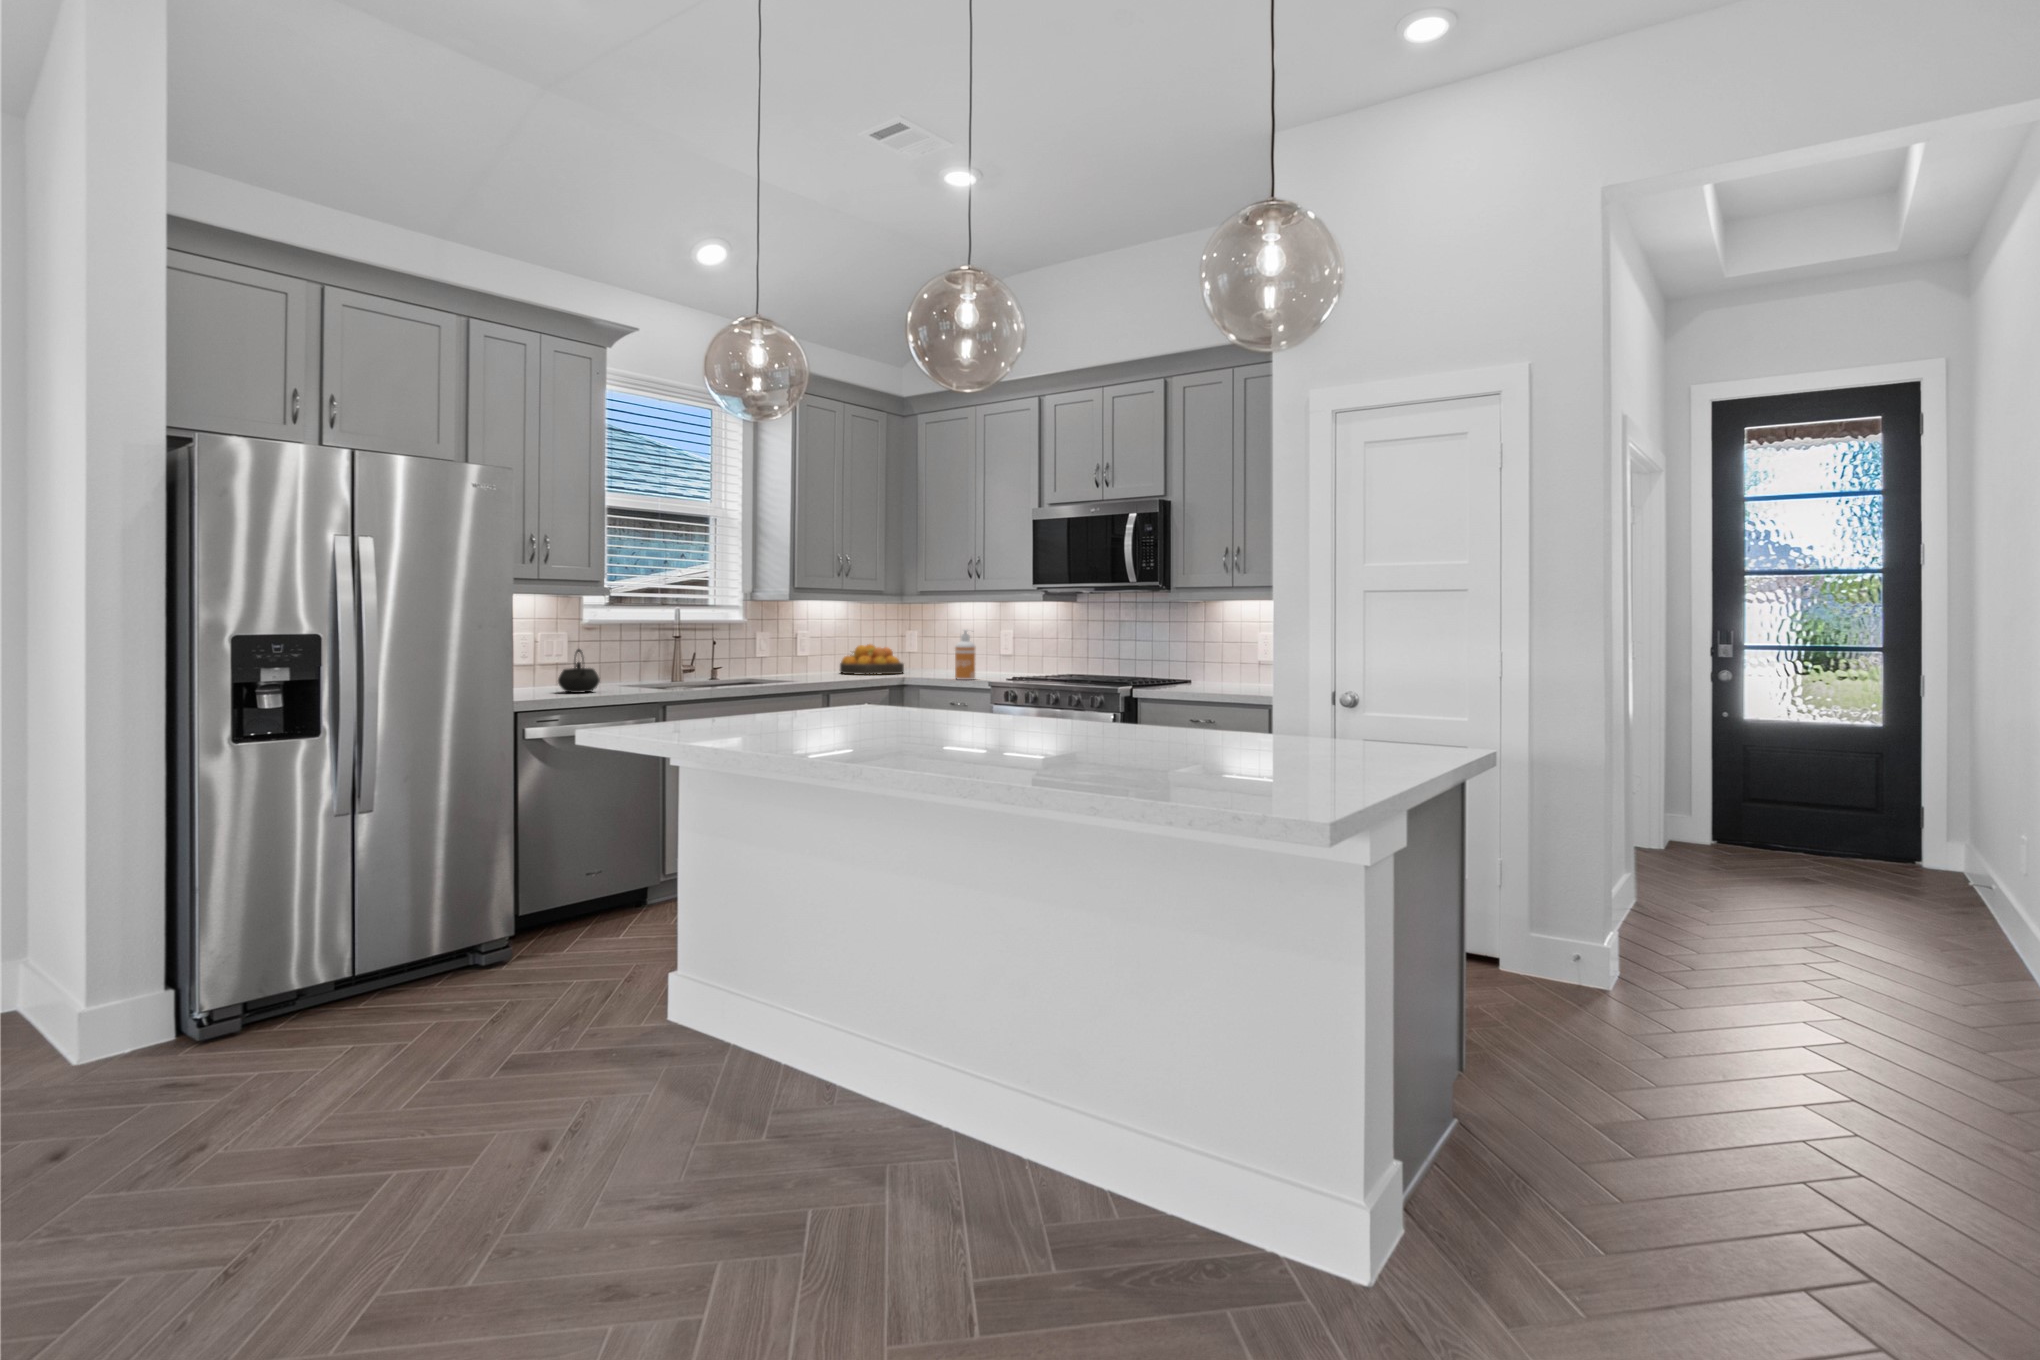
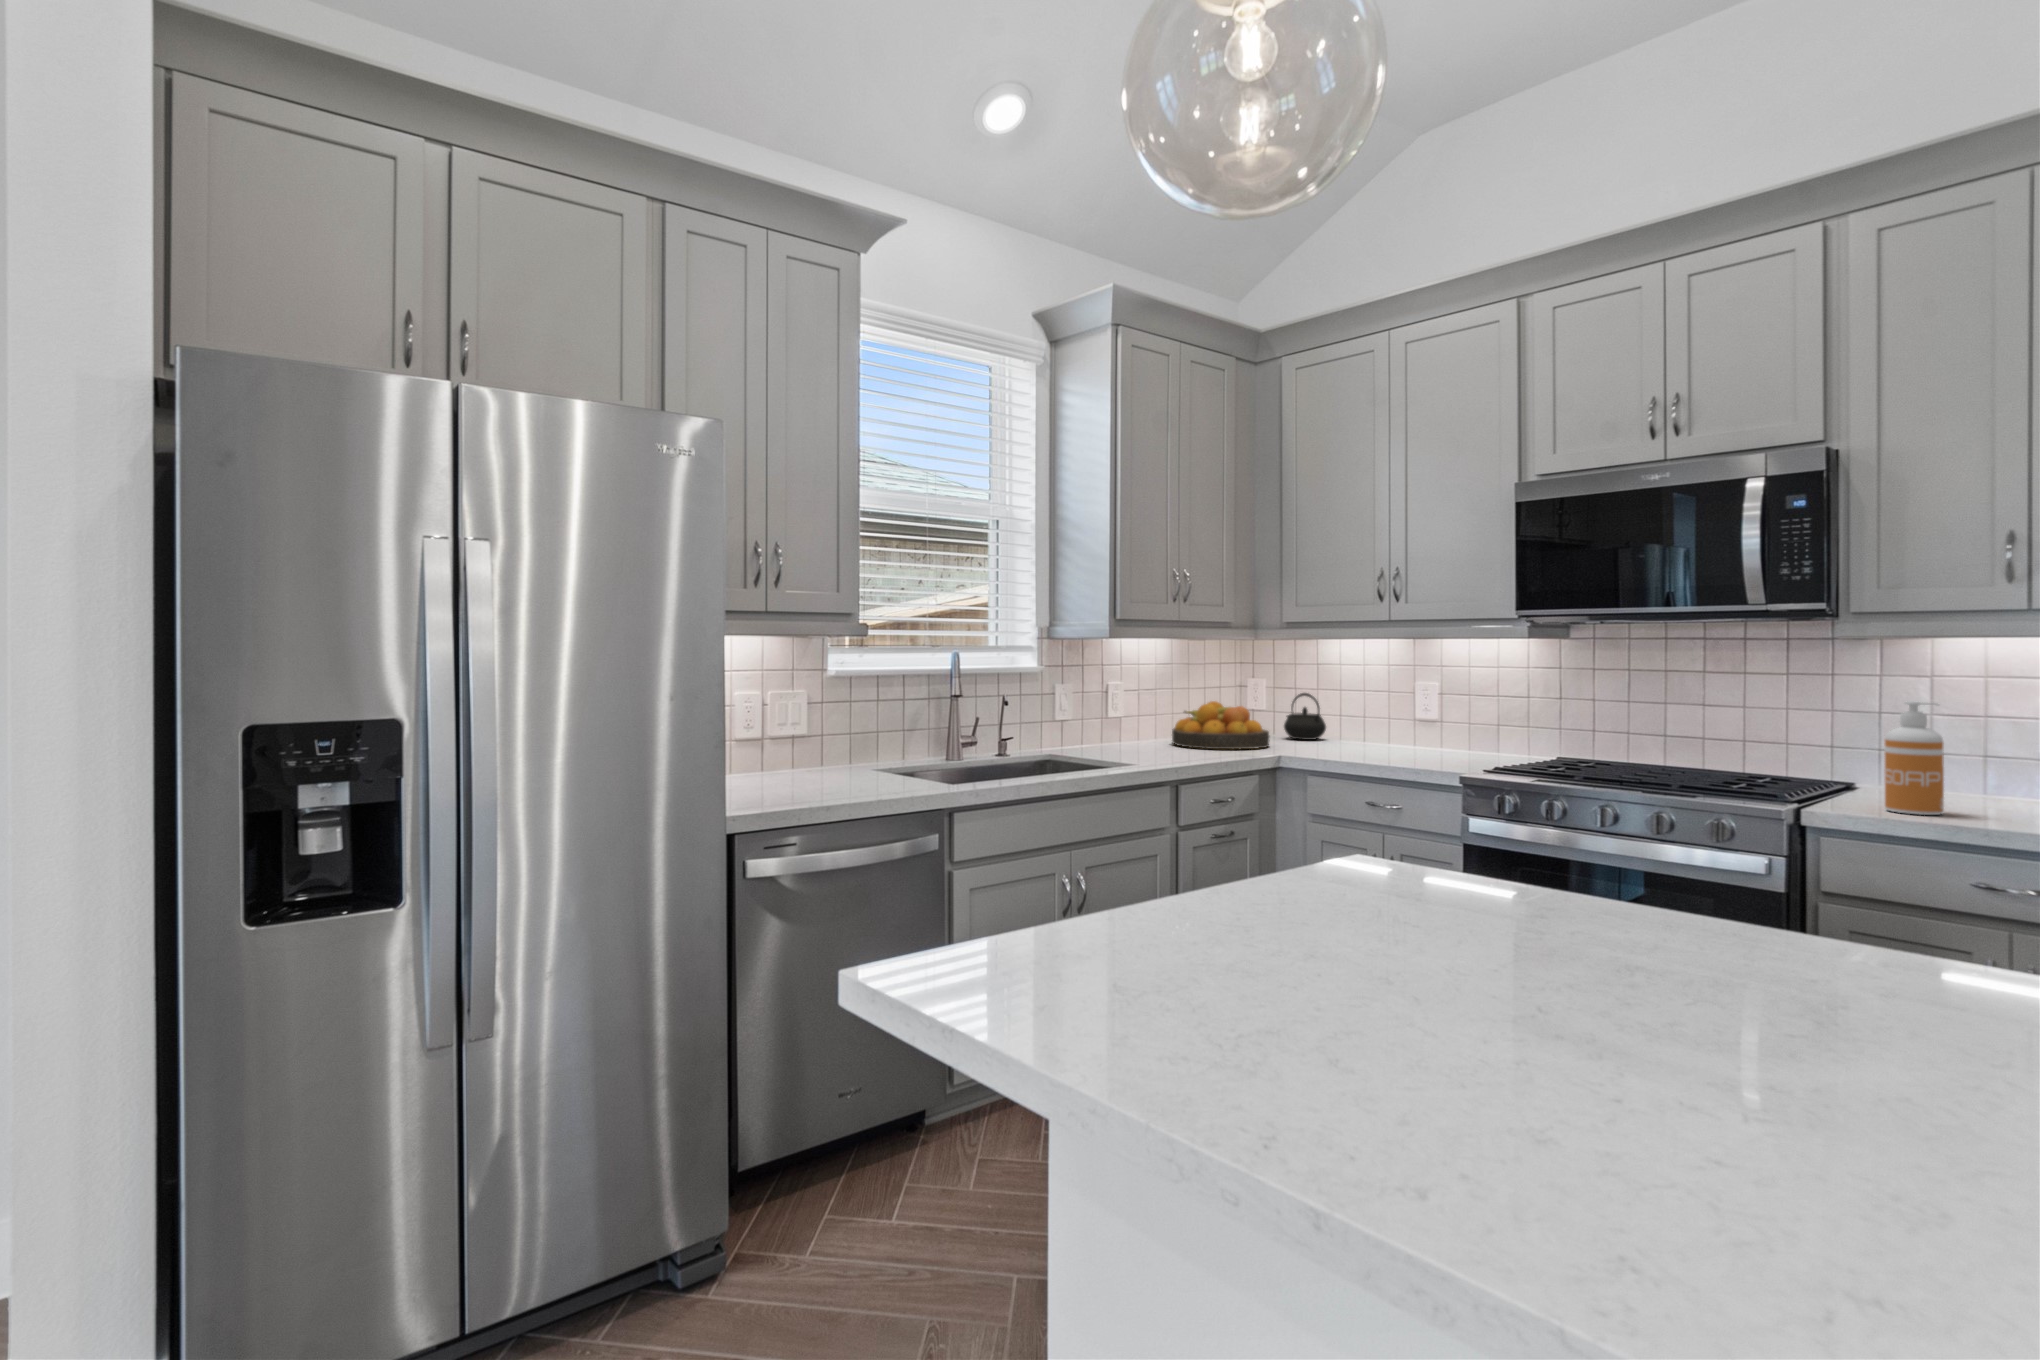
soap dispenser: present [955,630,975,680] -> present [1885,701,1944,815]
kettle: present [558,649,600,693] -> present [1284,693,1326,740]

